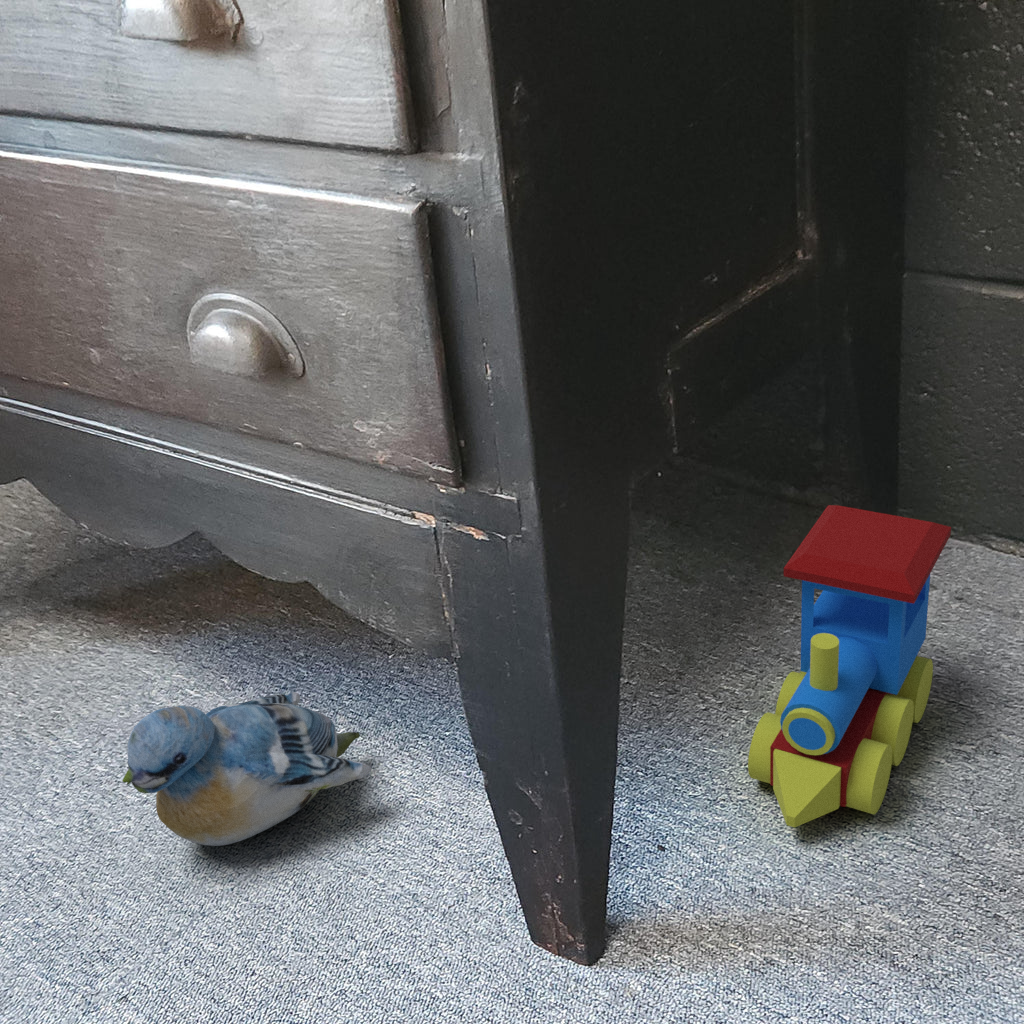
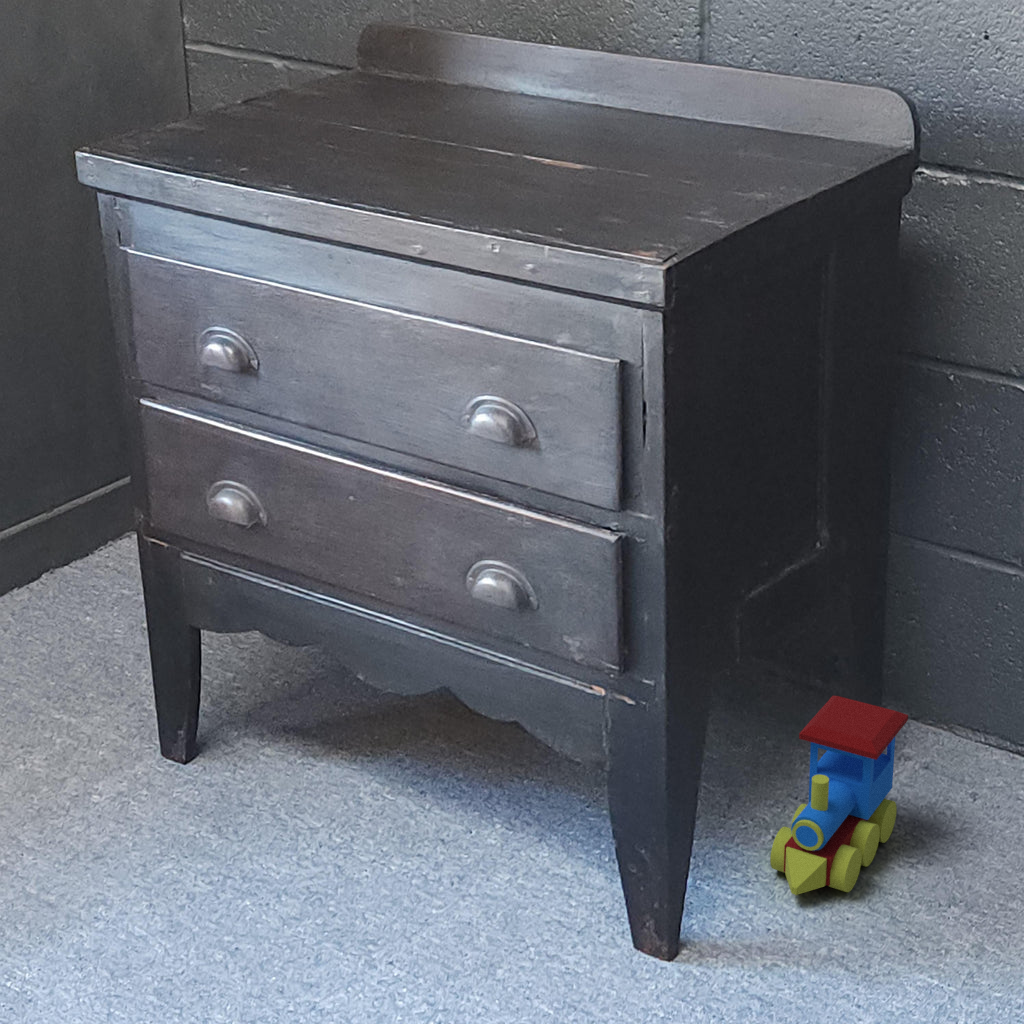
plush toy: present [122,692,371,846] -> none [383,794,529,888]

